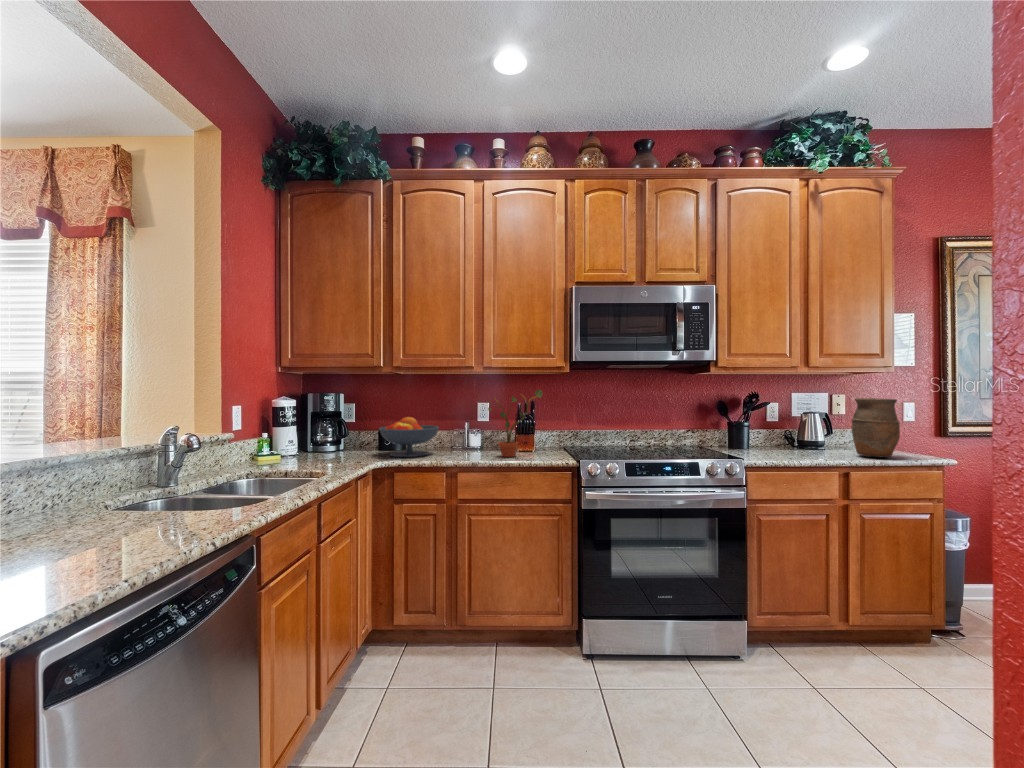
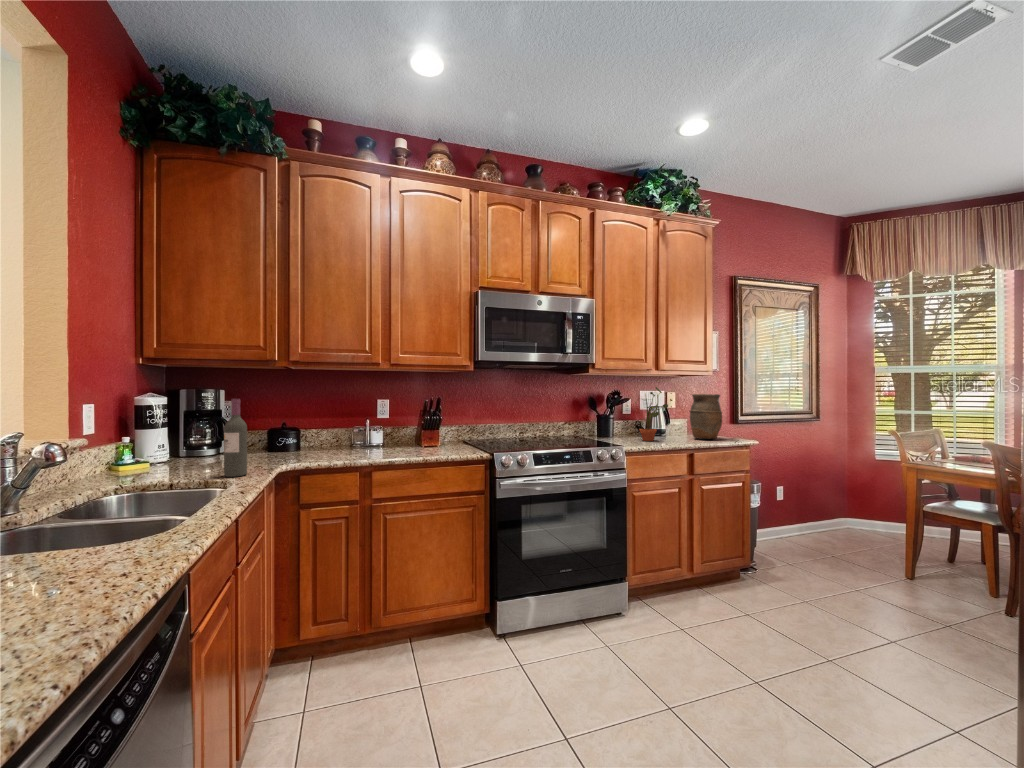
potted plant: present [488,390,543,457] -> present [635,387,668,441]
wine bottle: none [326,402,345,470] -> present [224,399,247,477]
fruit bowl: present [379,417,439,457] -> none [274,415,343,459]

